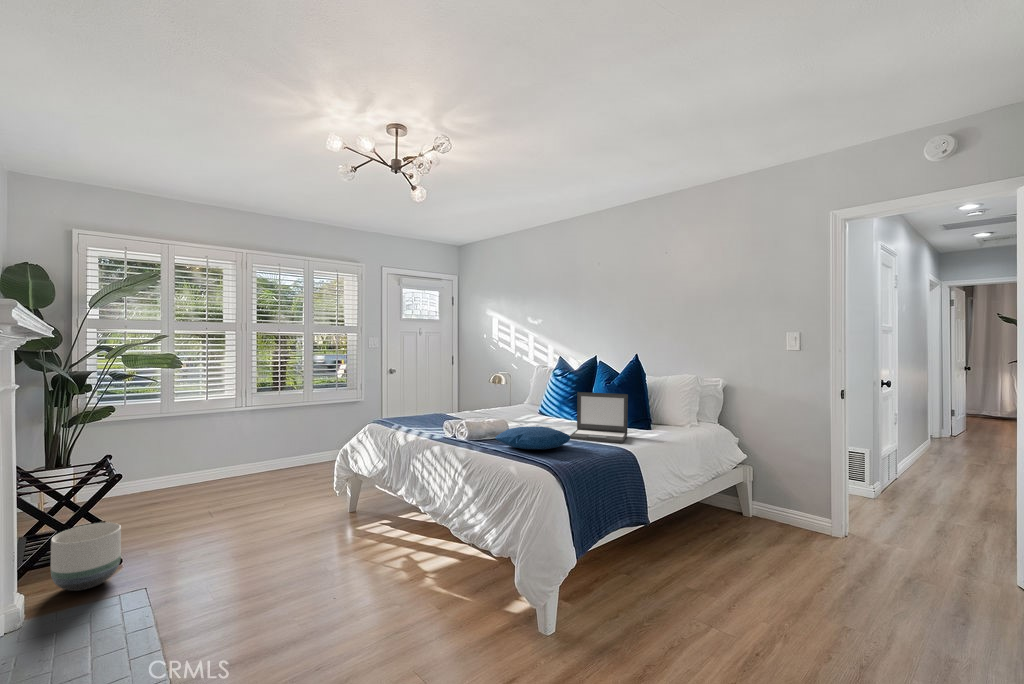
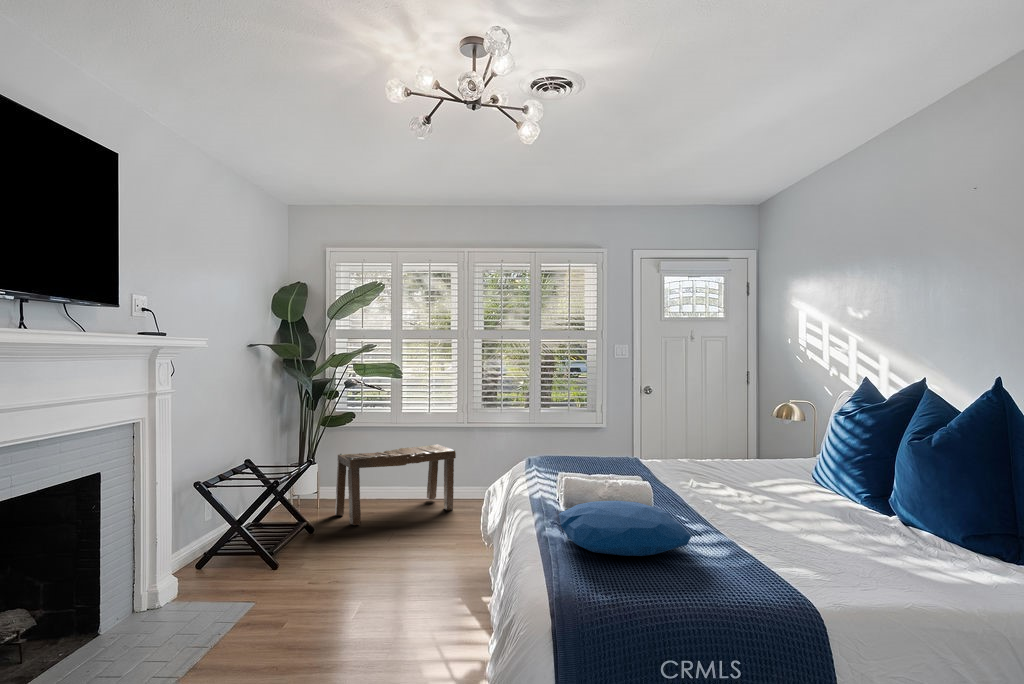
laptop: present [570,392,628,443] -> none [738,448,904,583]
bench: none [127,428,255,512] -> present [335,444,456,525]
planter: present [51,523,121,591] -> none [182,523,239,584]

